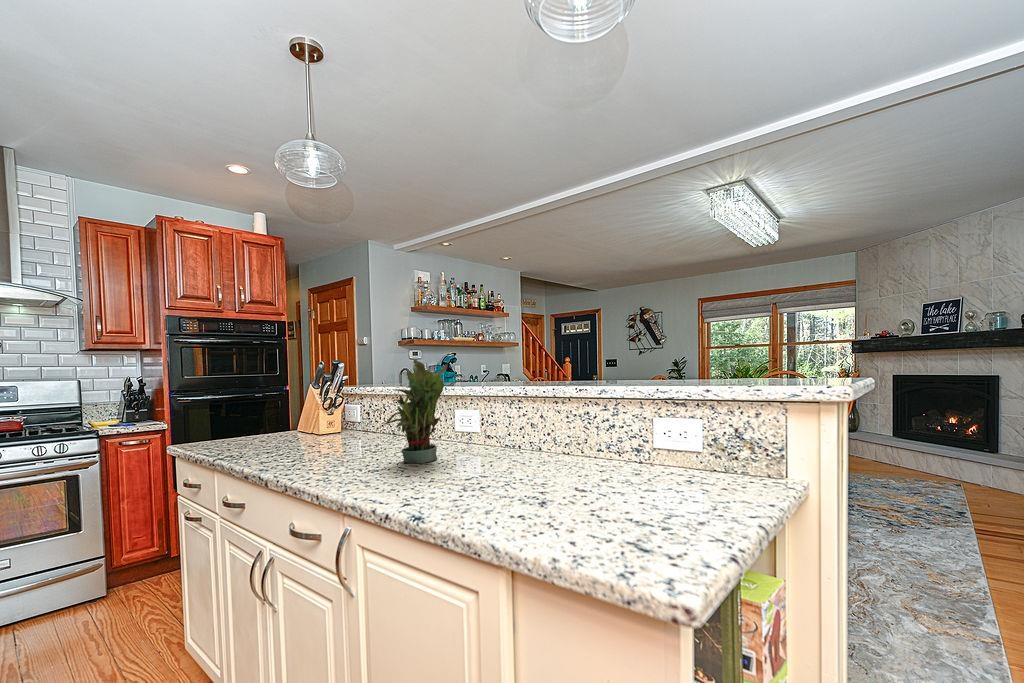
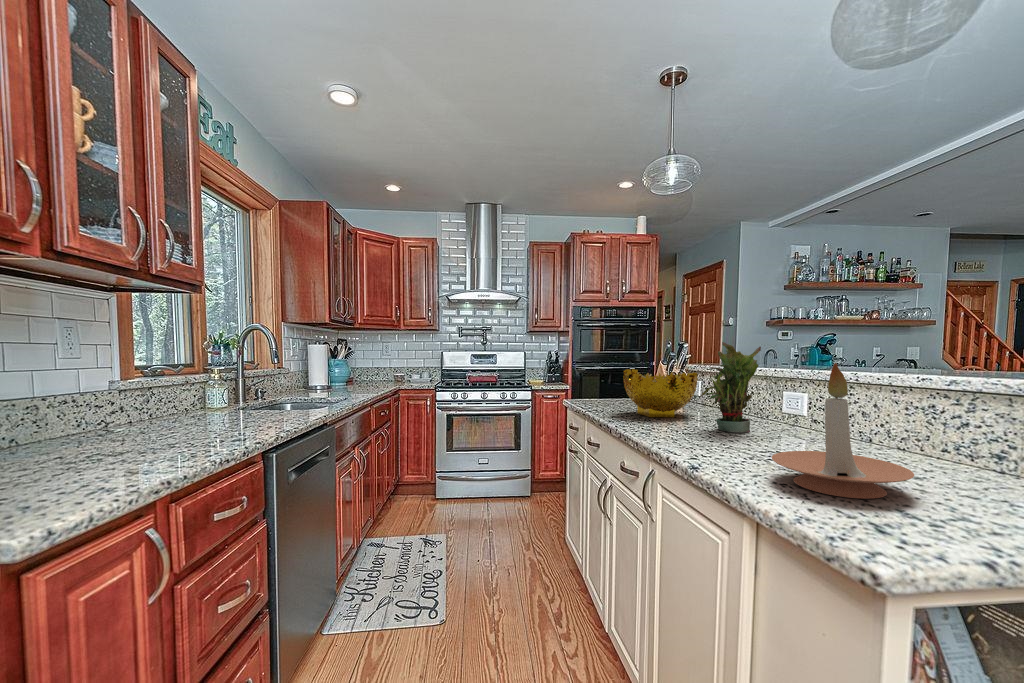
candle holder: none [504,376,623,518] -> present [772,363,914,499]
decorative bowl: none [272,397,370,459] -> present [623,369,698,417]

